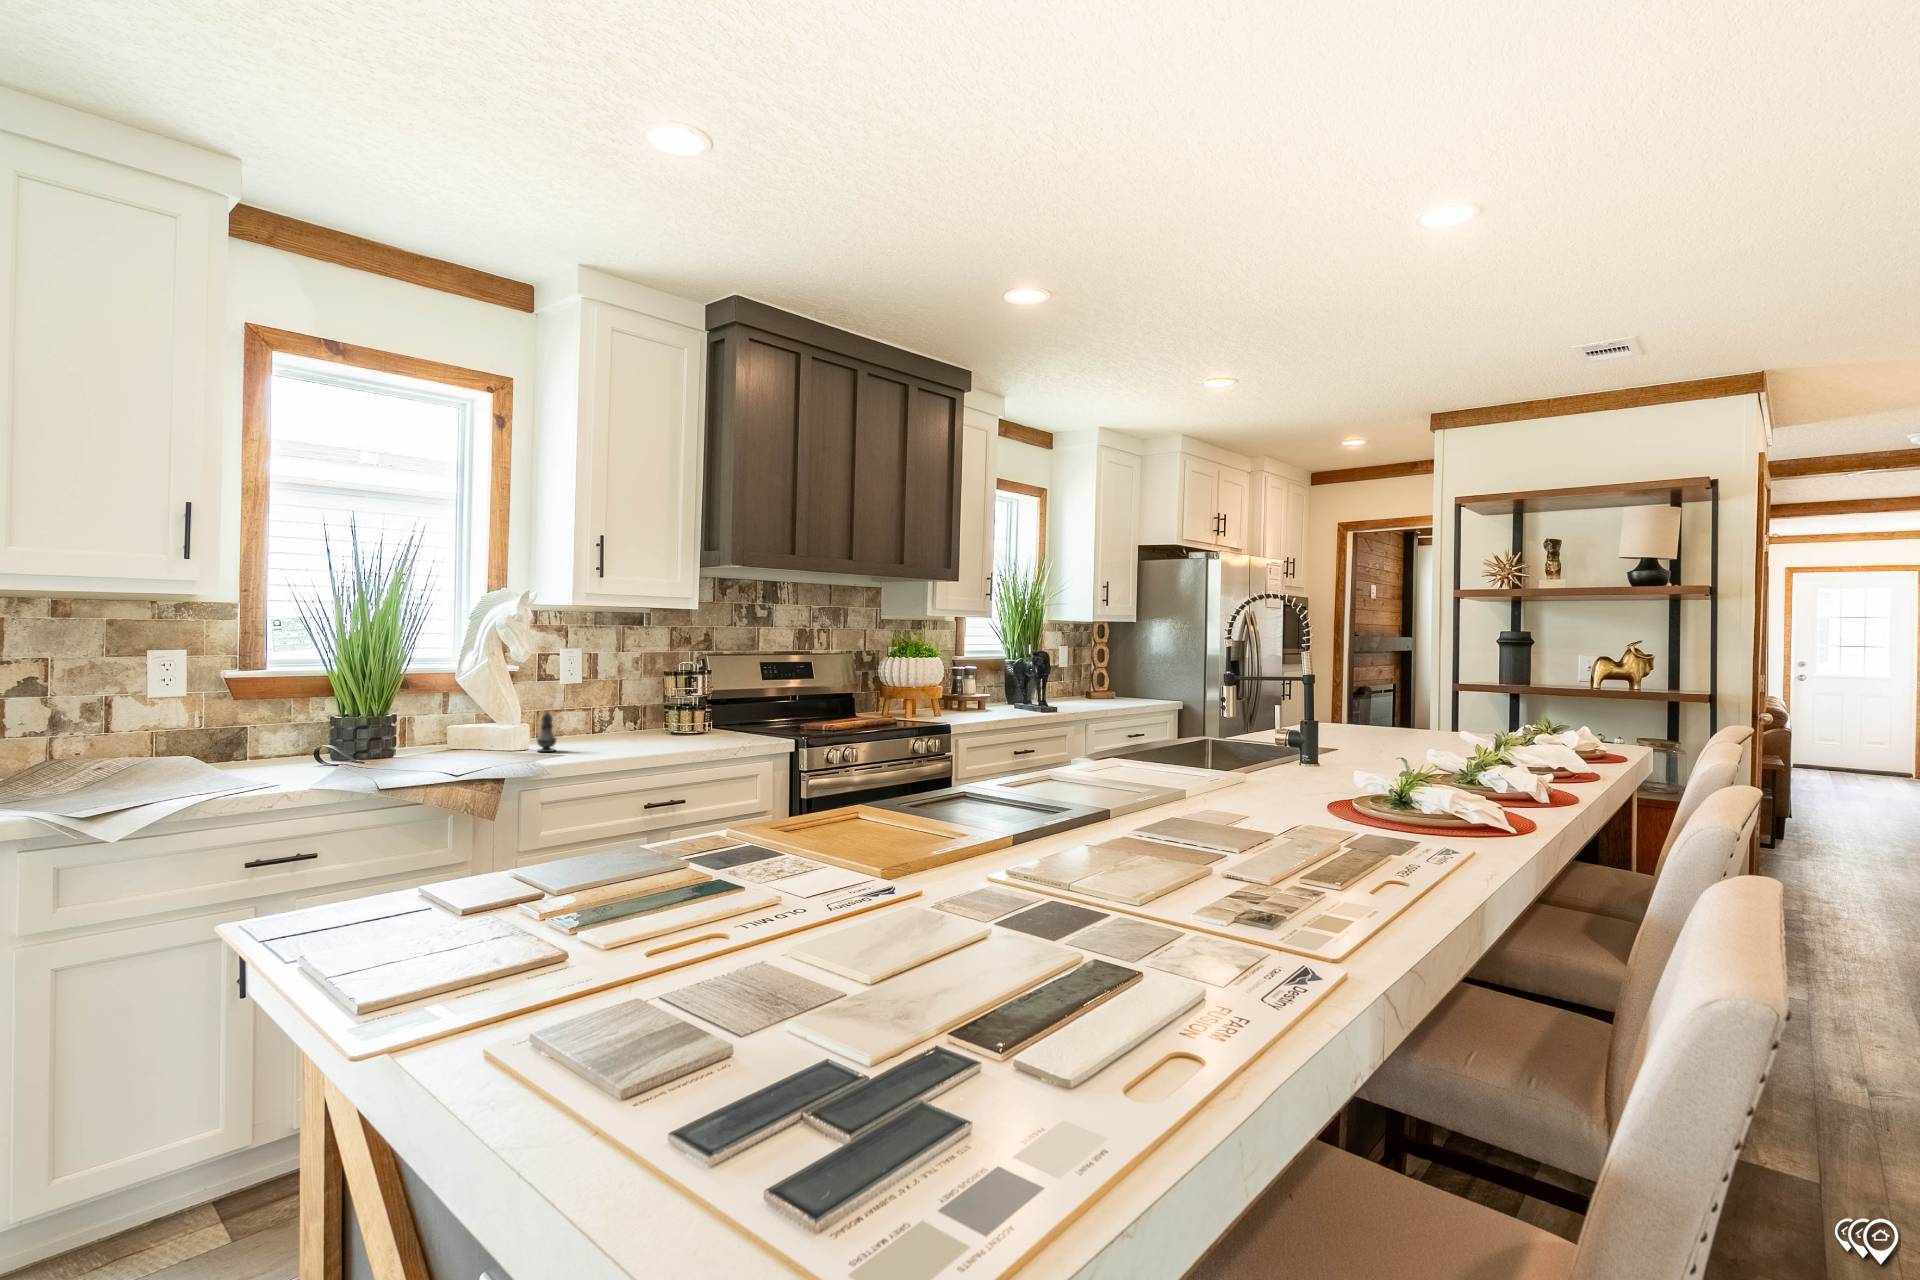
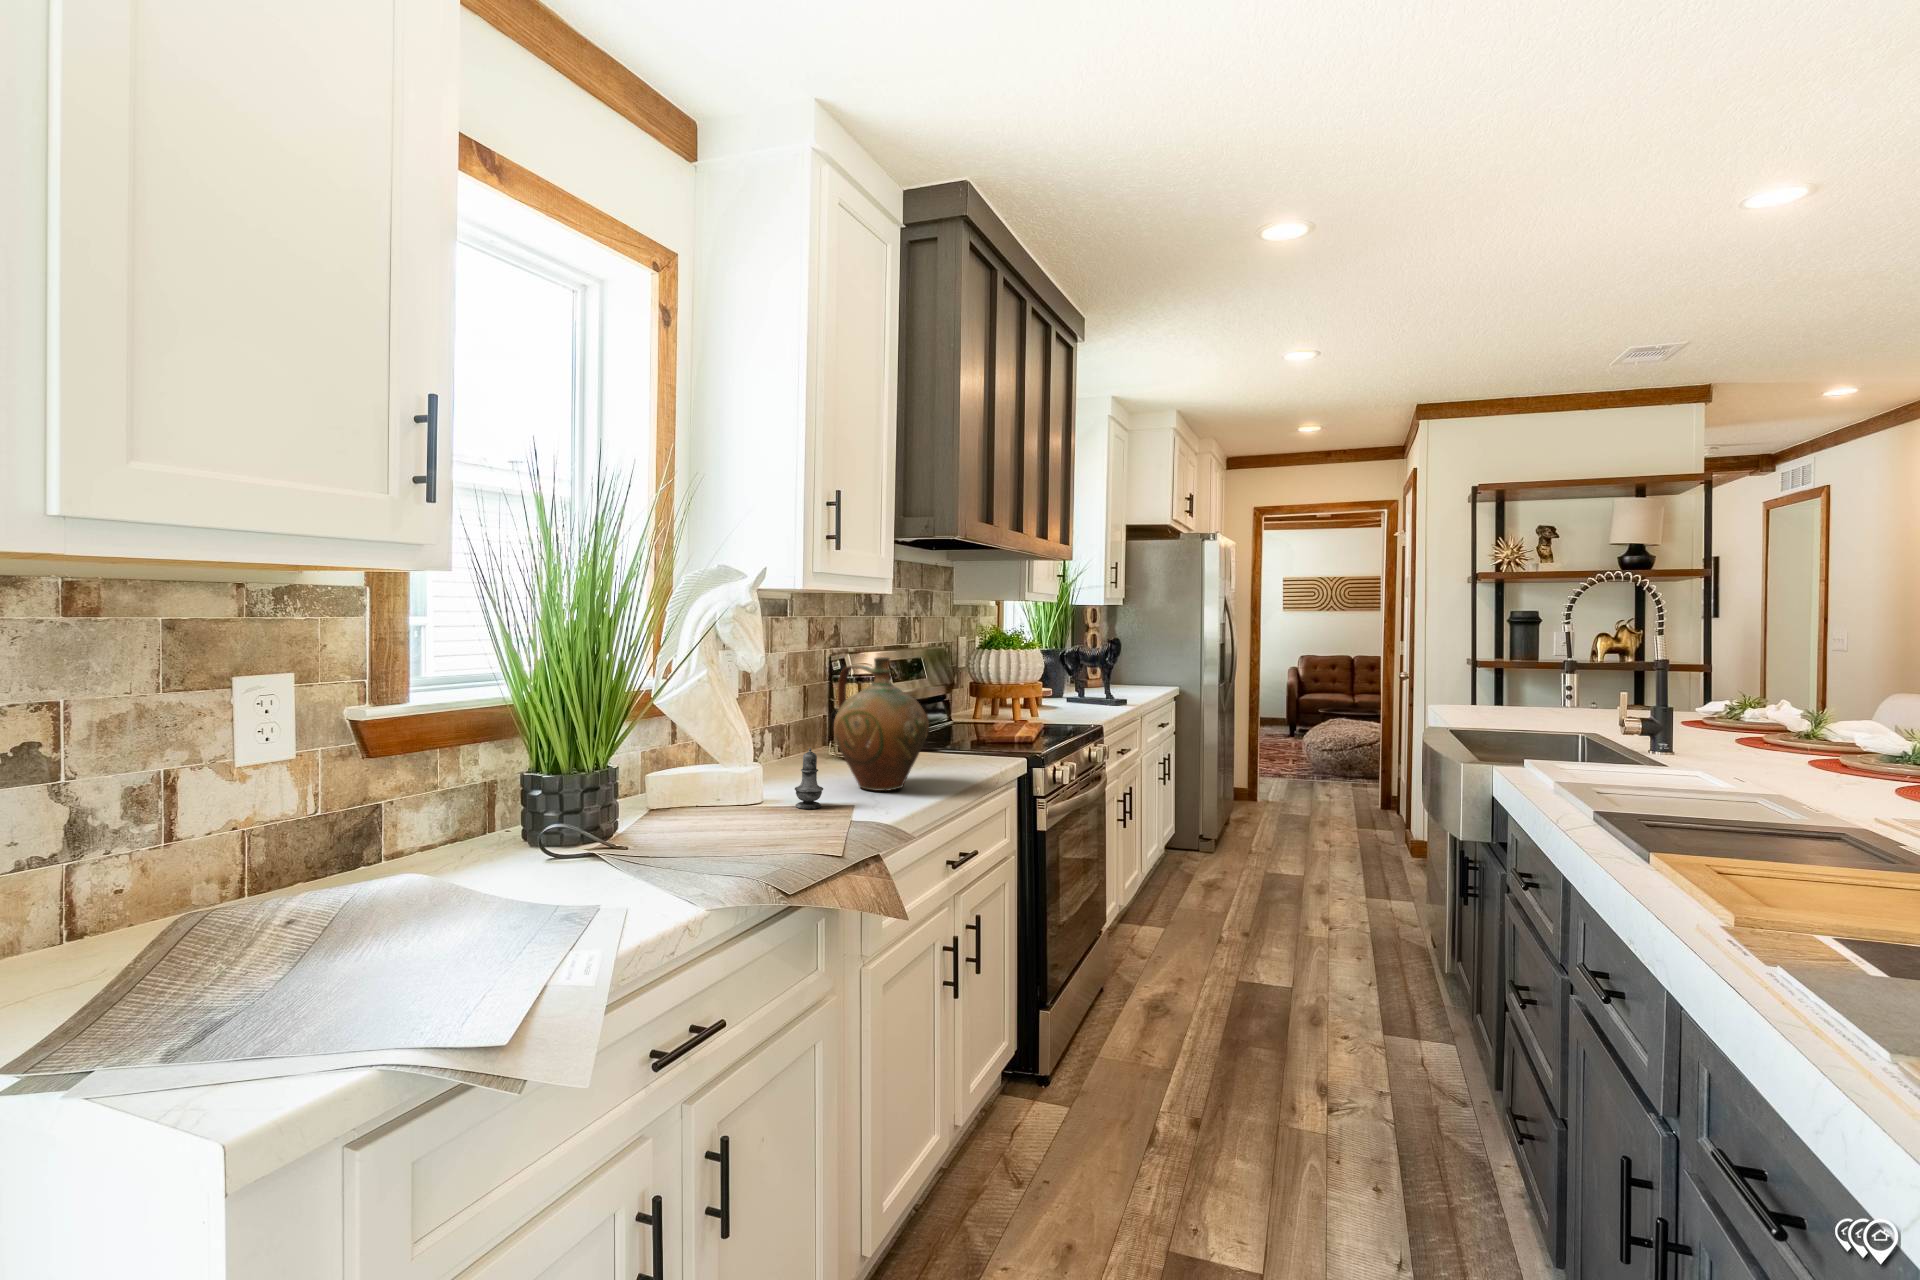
ceramic jug: none [596,650,669,747] -> present [834,657,929,791]

